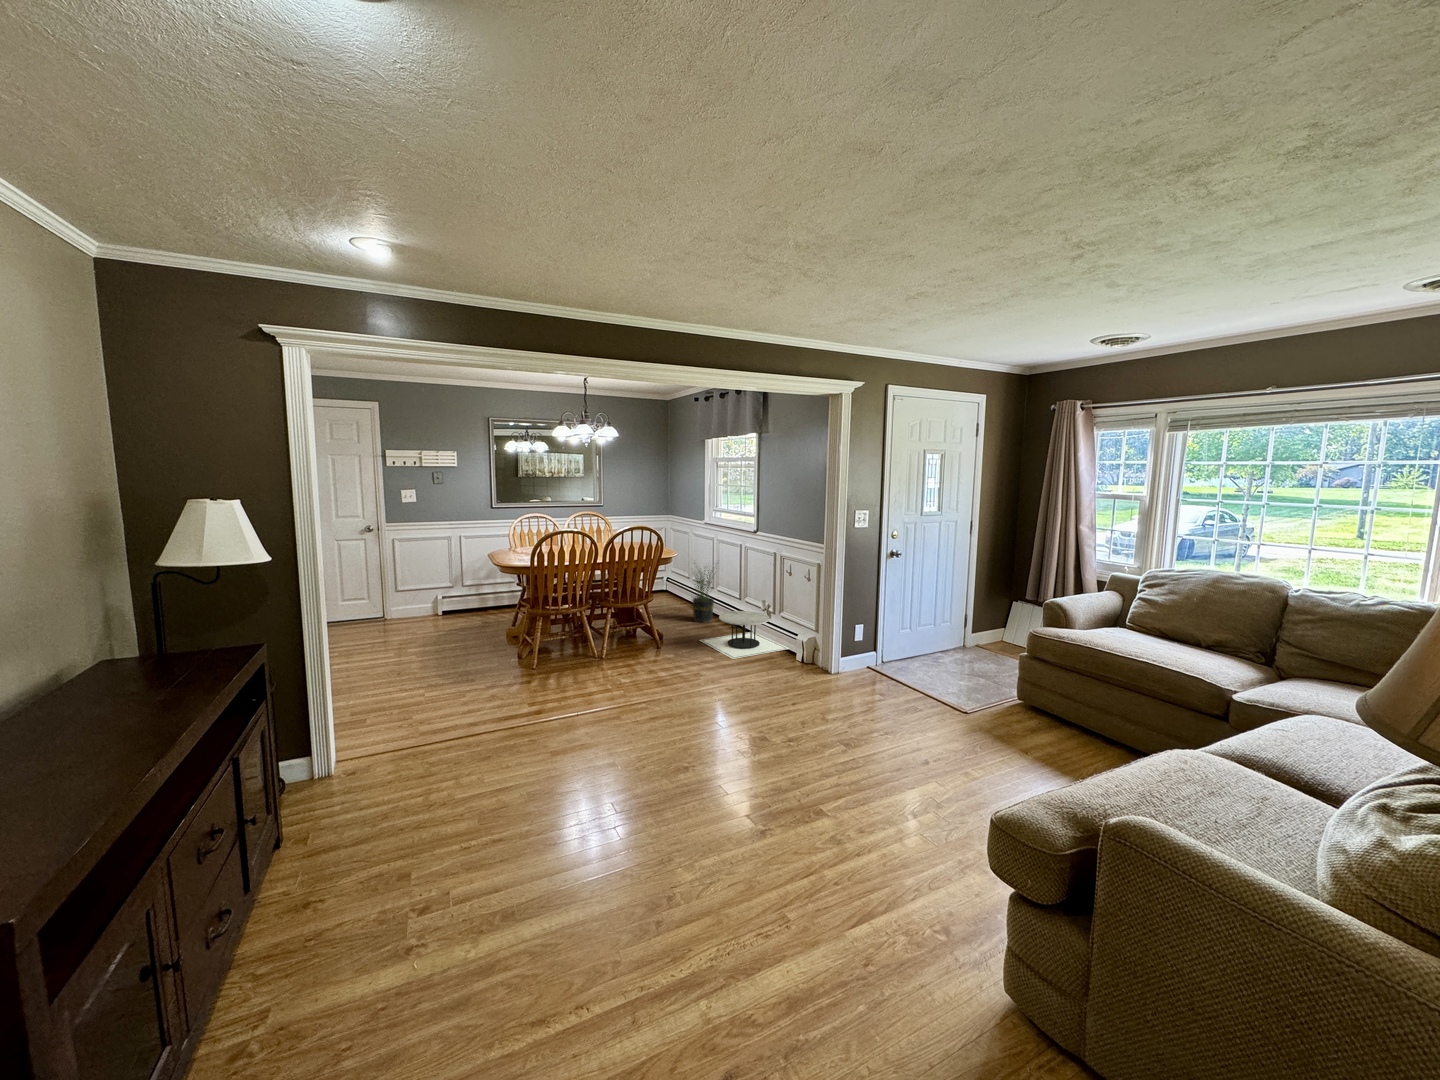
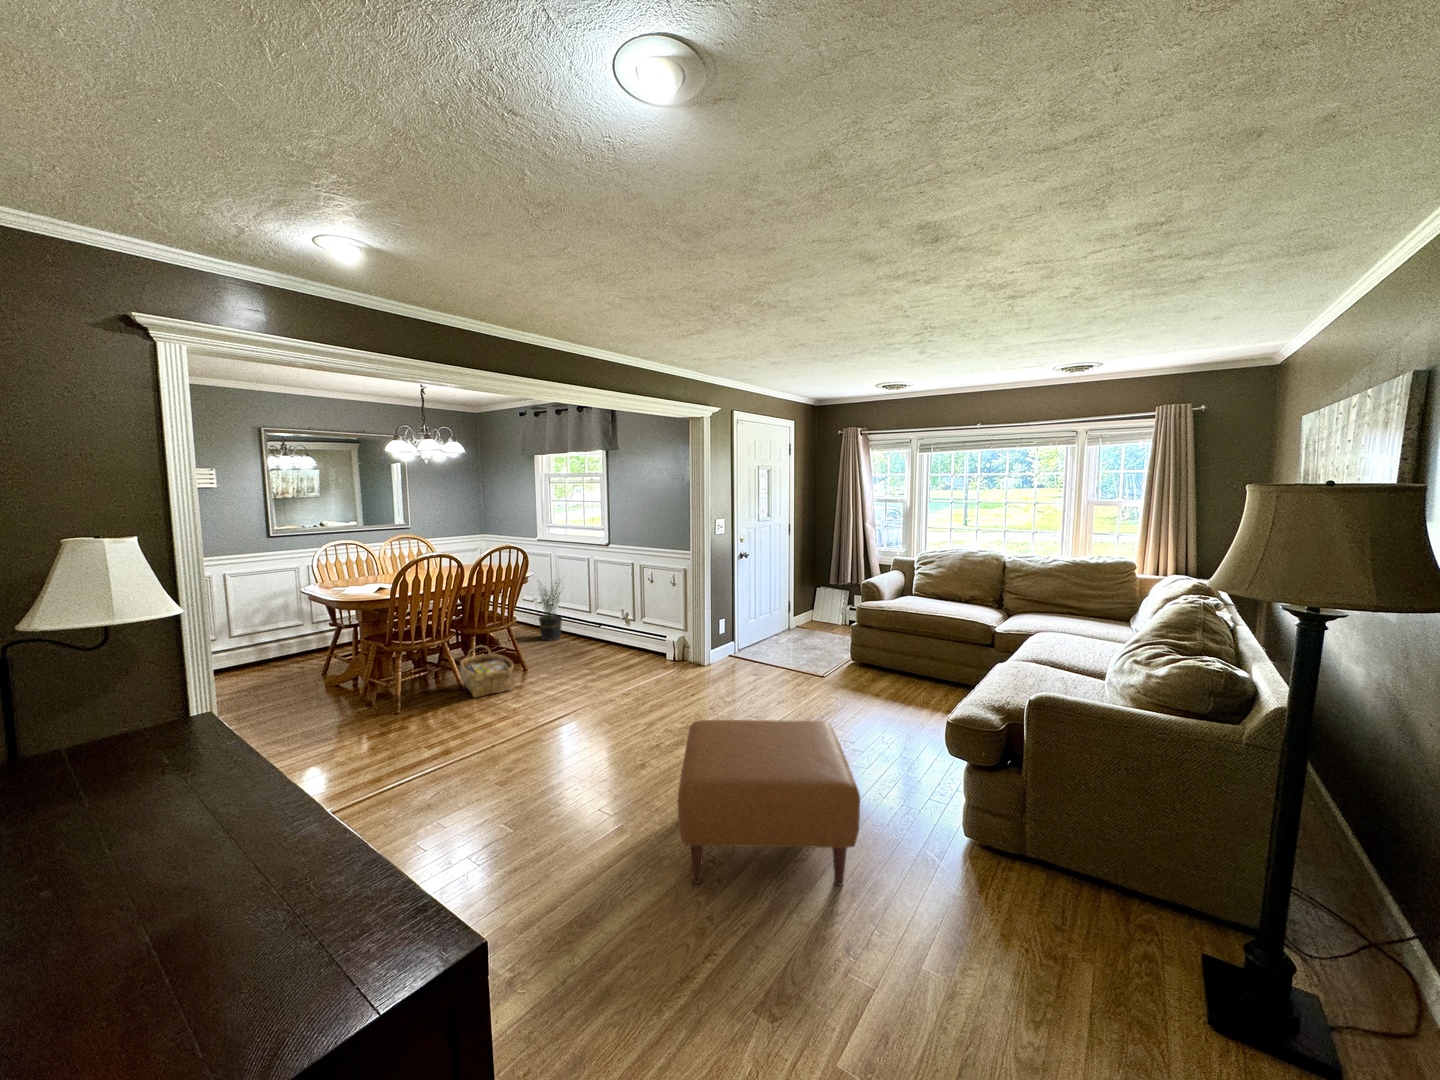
side table: present [700,611,789,659] -> none [564,622,656,668]
woven basket: none [590,618,635,666] -> present [461,646,514,697]
ottoman: none [603,736,855,992] -> present [678,720,860,885]

